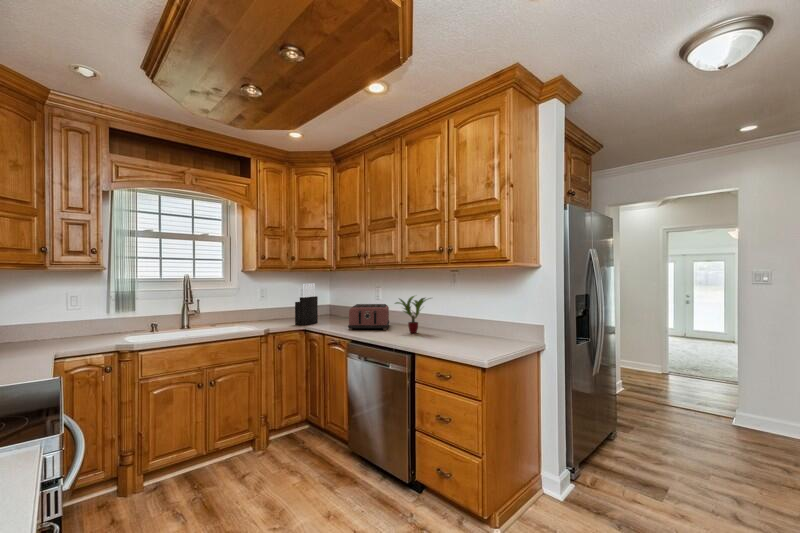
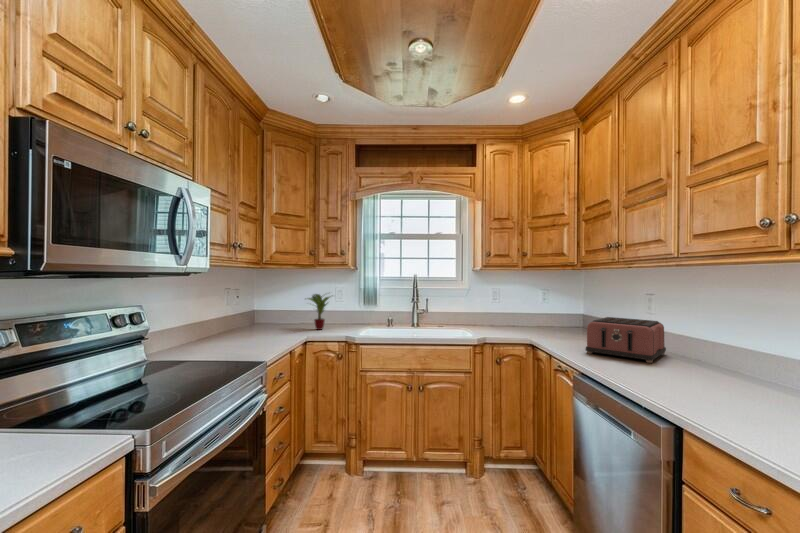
knife block: present [295,283,318,325] -> none [524,285,555,338]
potted plant: present [395,296,430,333] -> present [308,294,330,330]

